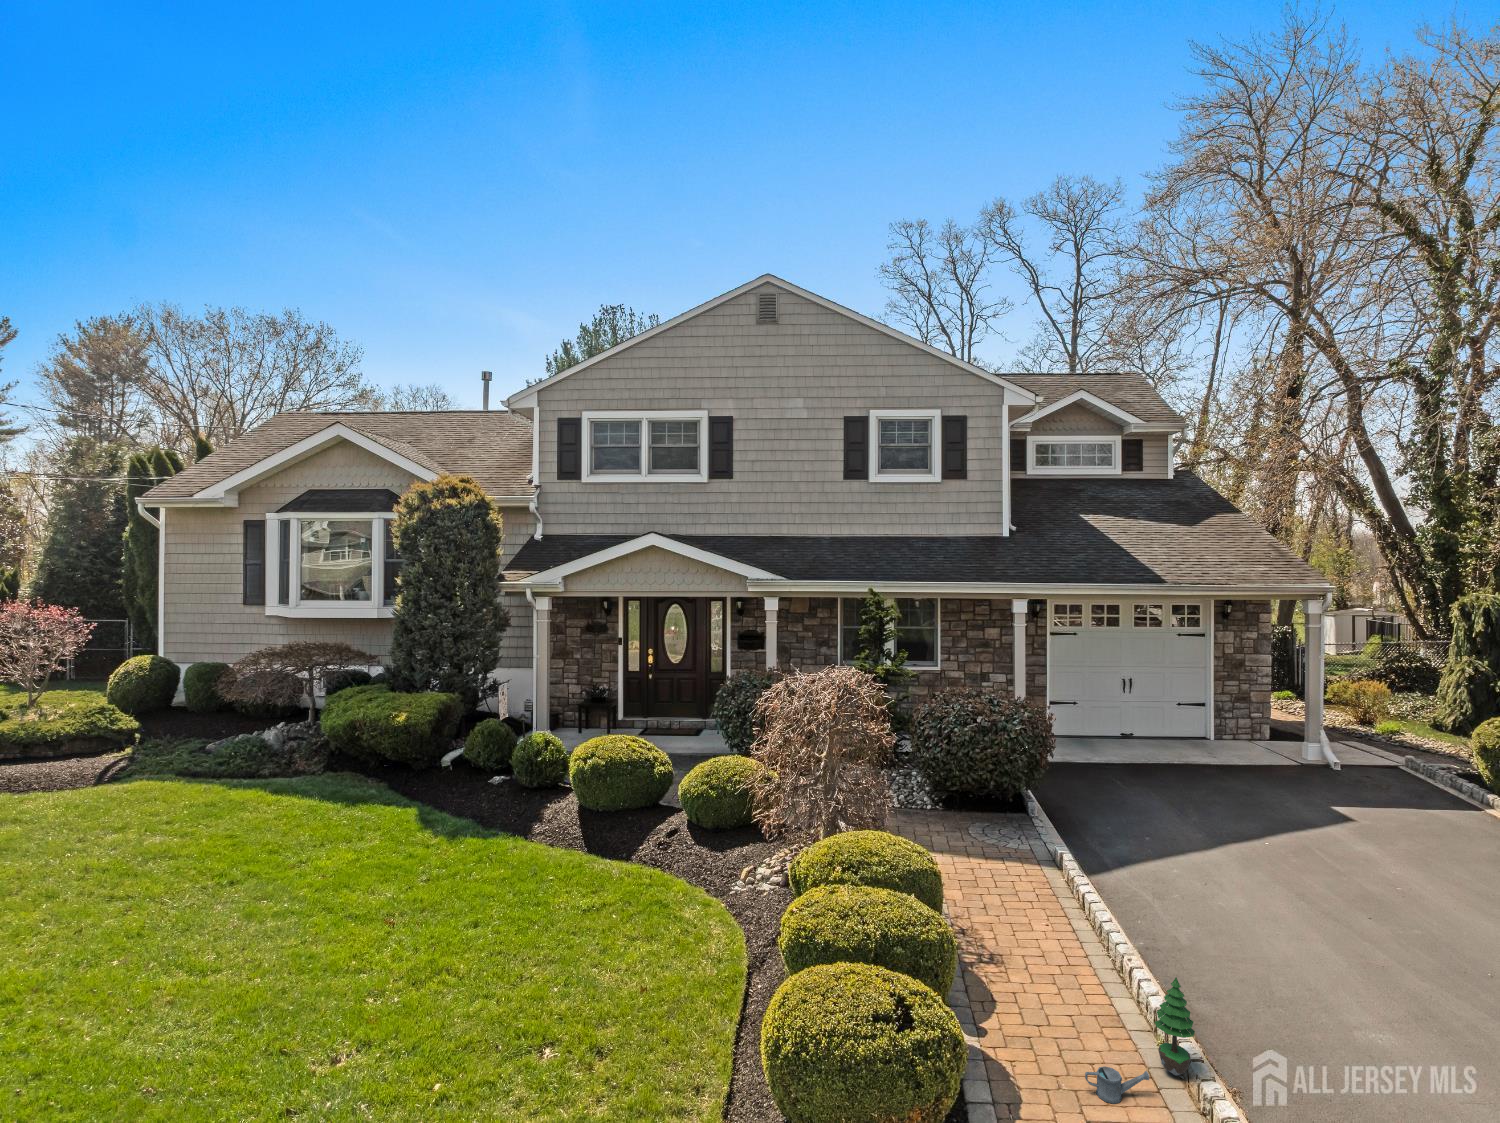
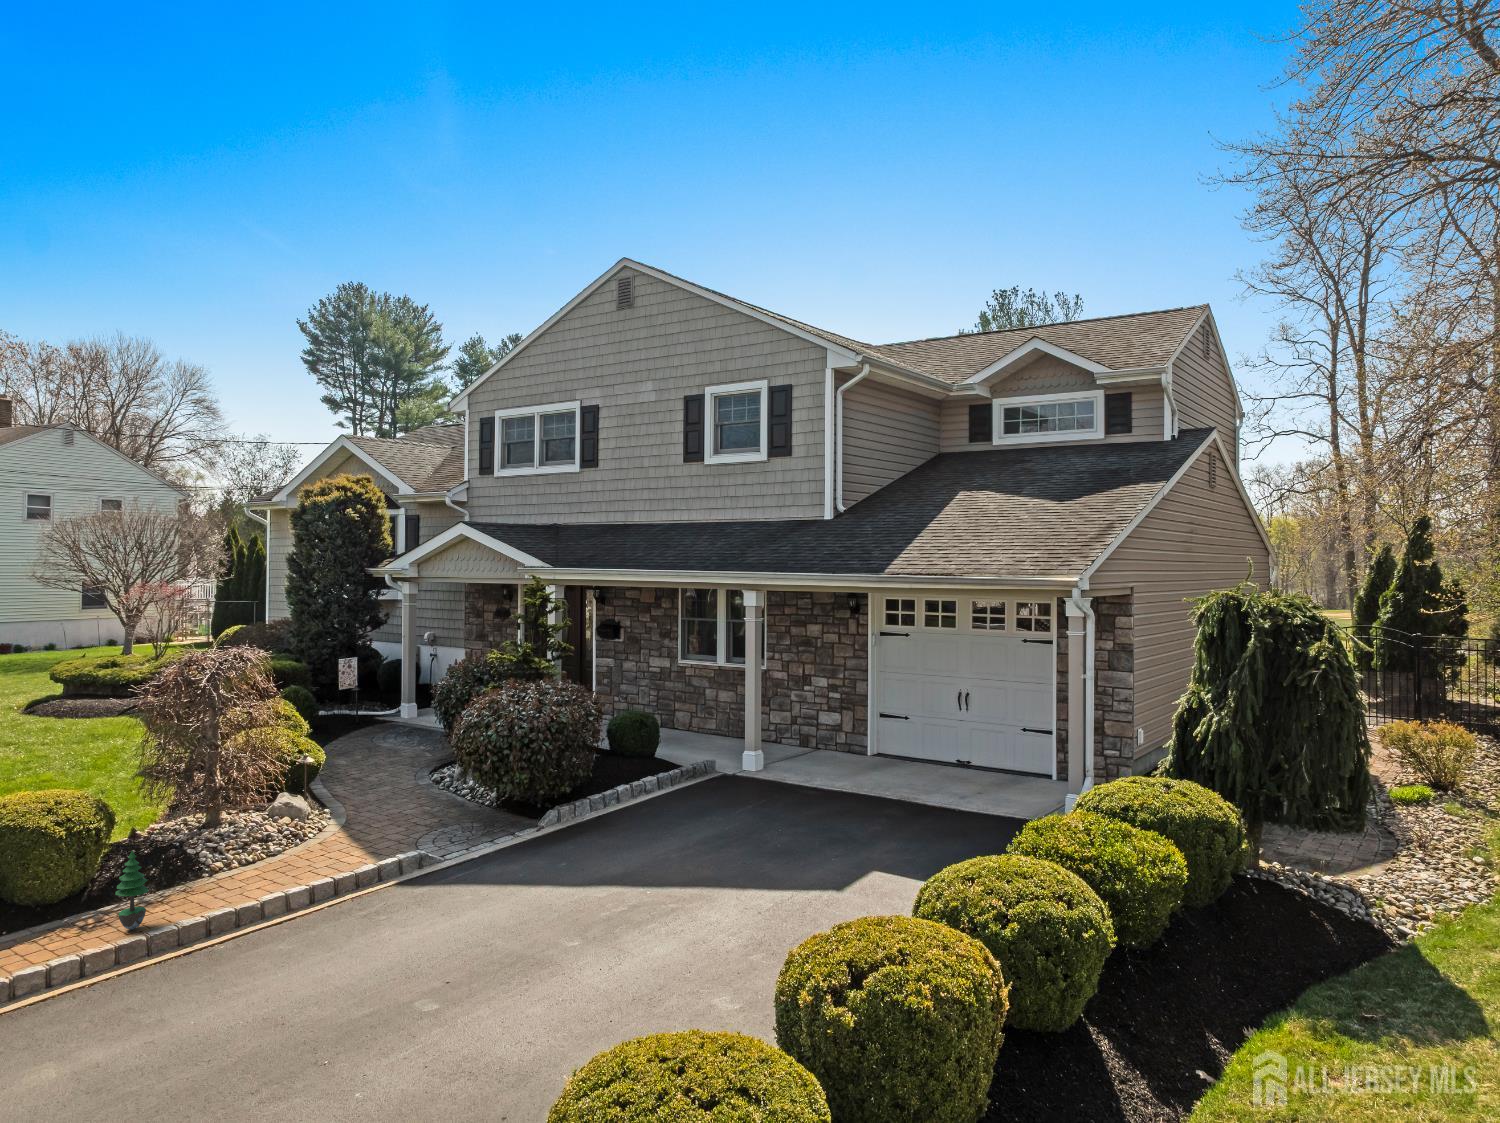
watering can: present [1085,1066,1149,1104] -> none [64,905,90,930]

